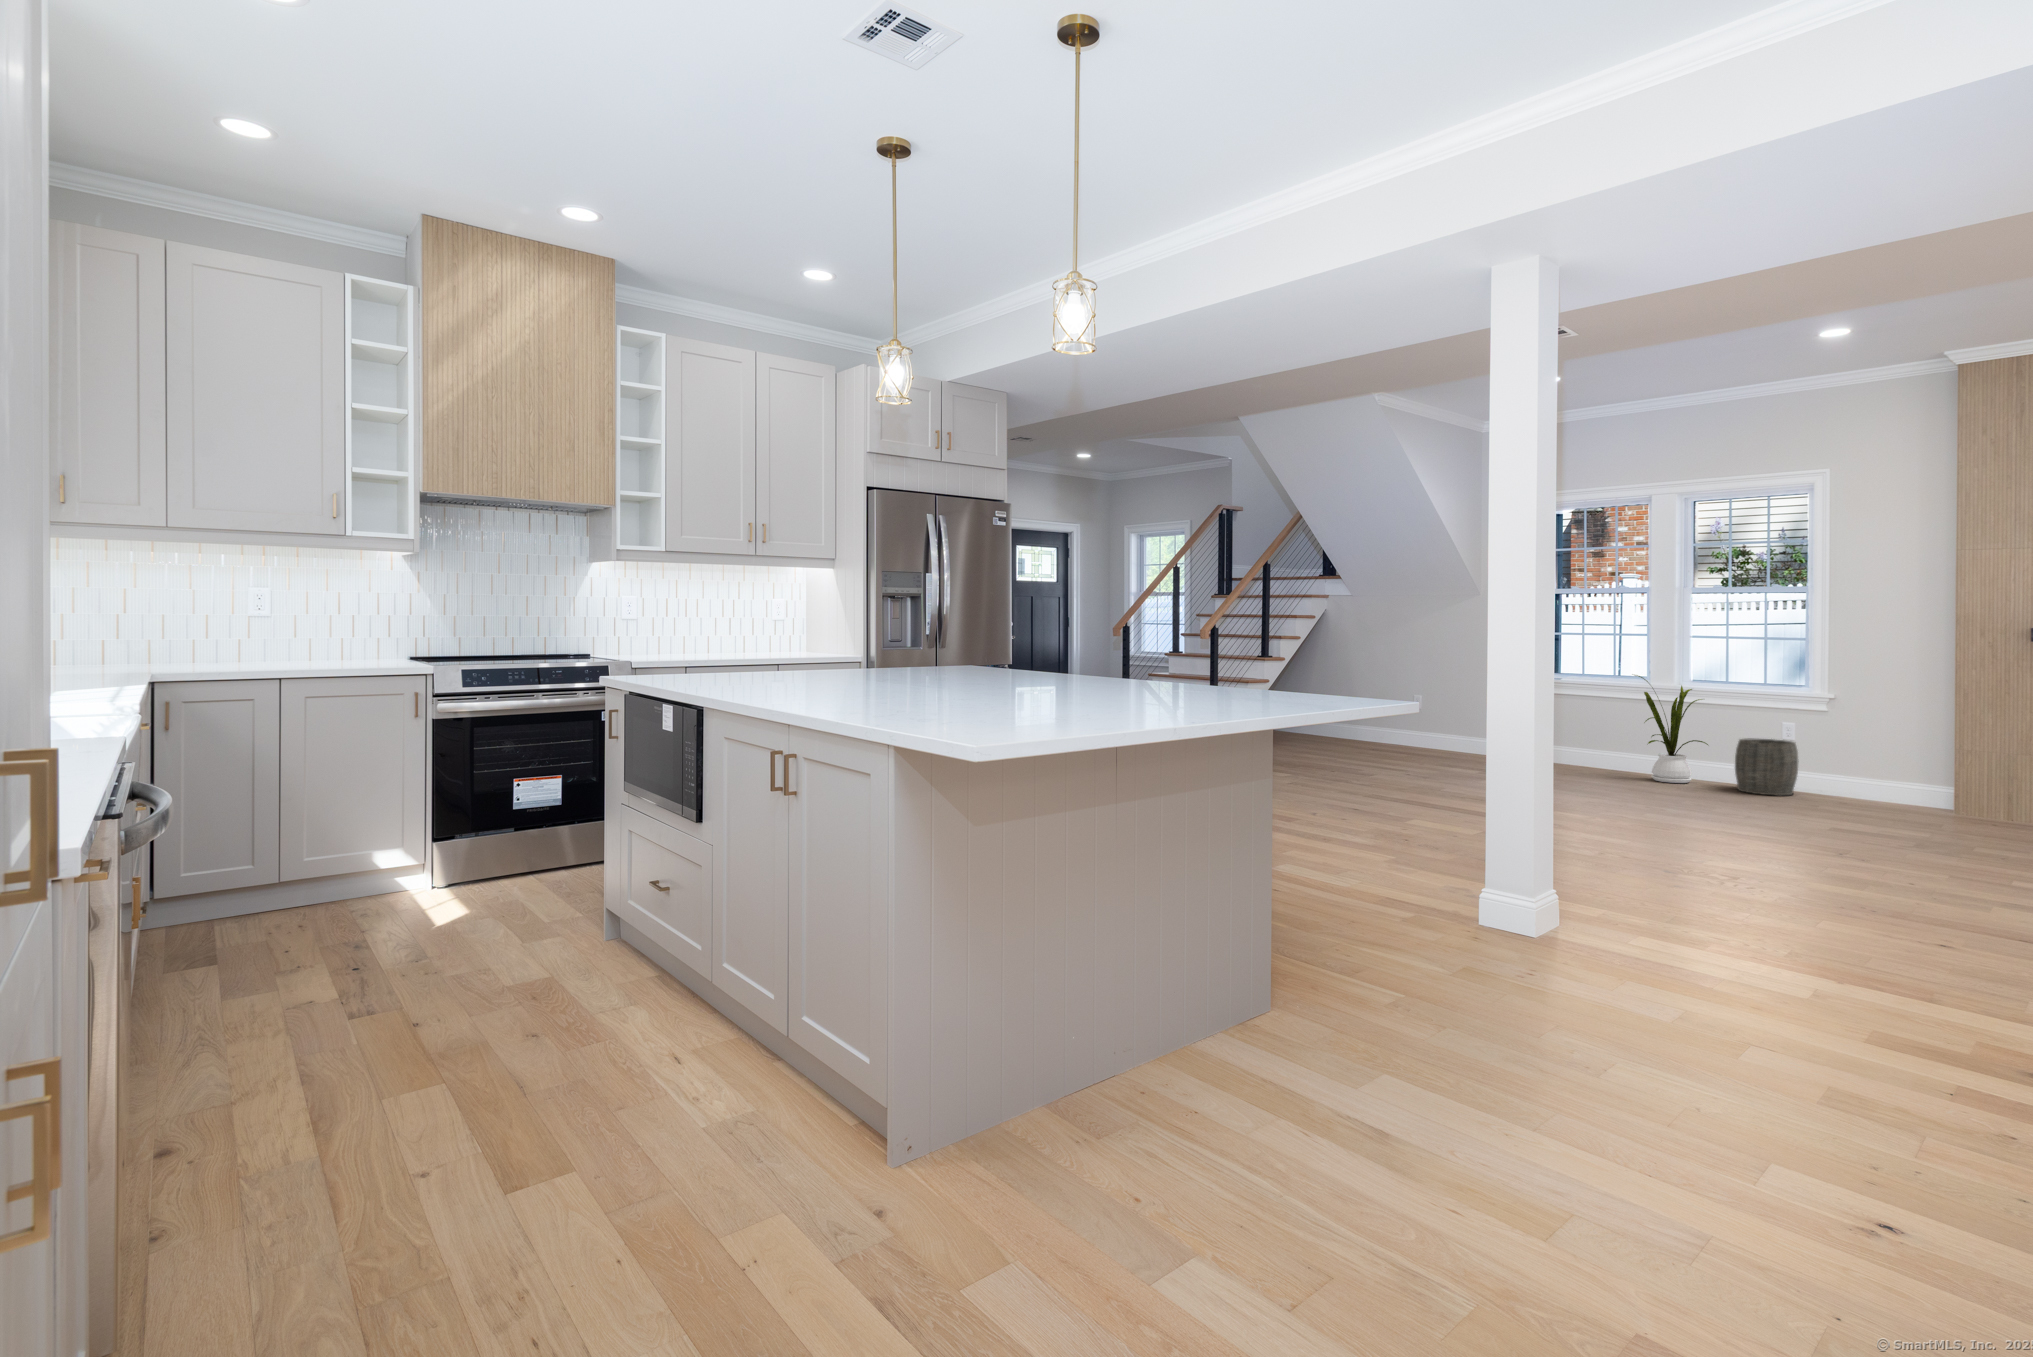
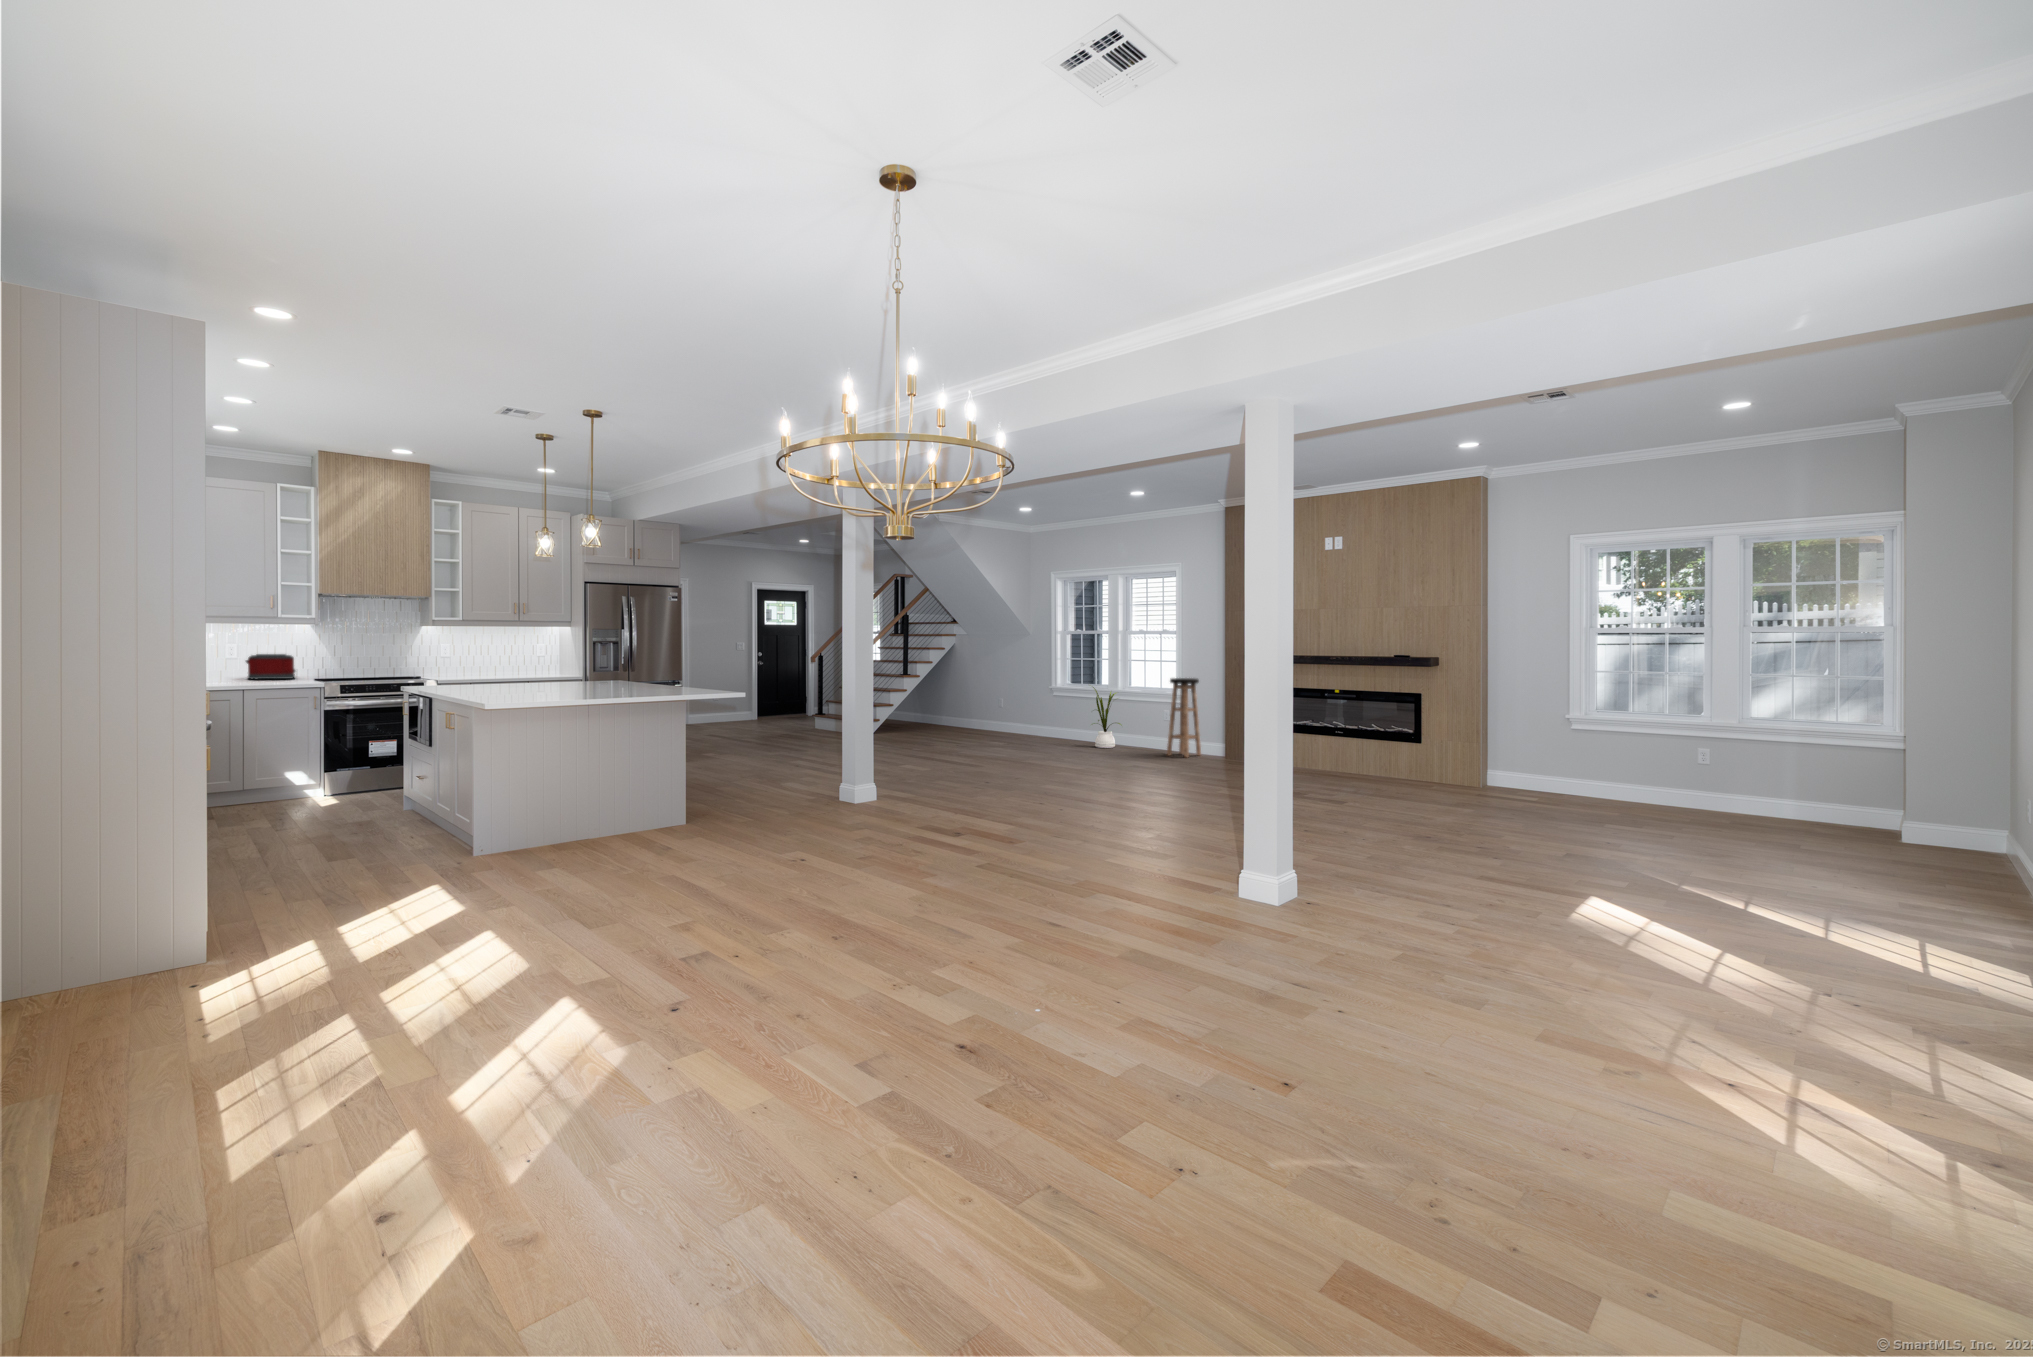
toaster: none [286,610,379,659] -> present [246,654,295,679]
bar stool: none [1843,666,1916,810] -> present [1167,678,1201,757]
woven basket: present [1735,738,1798,796] -> none [1127,721,1157,753]

